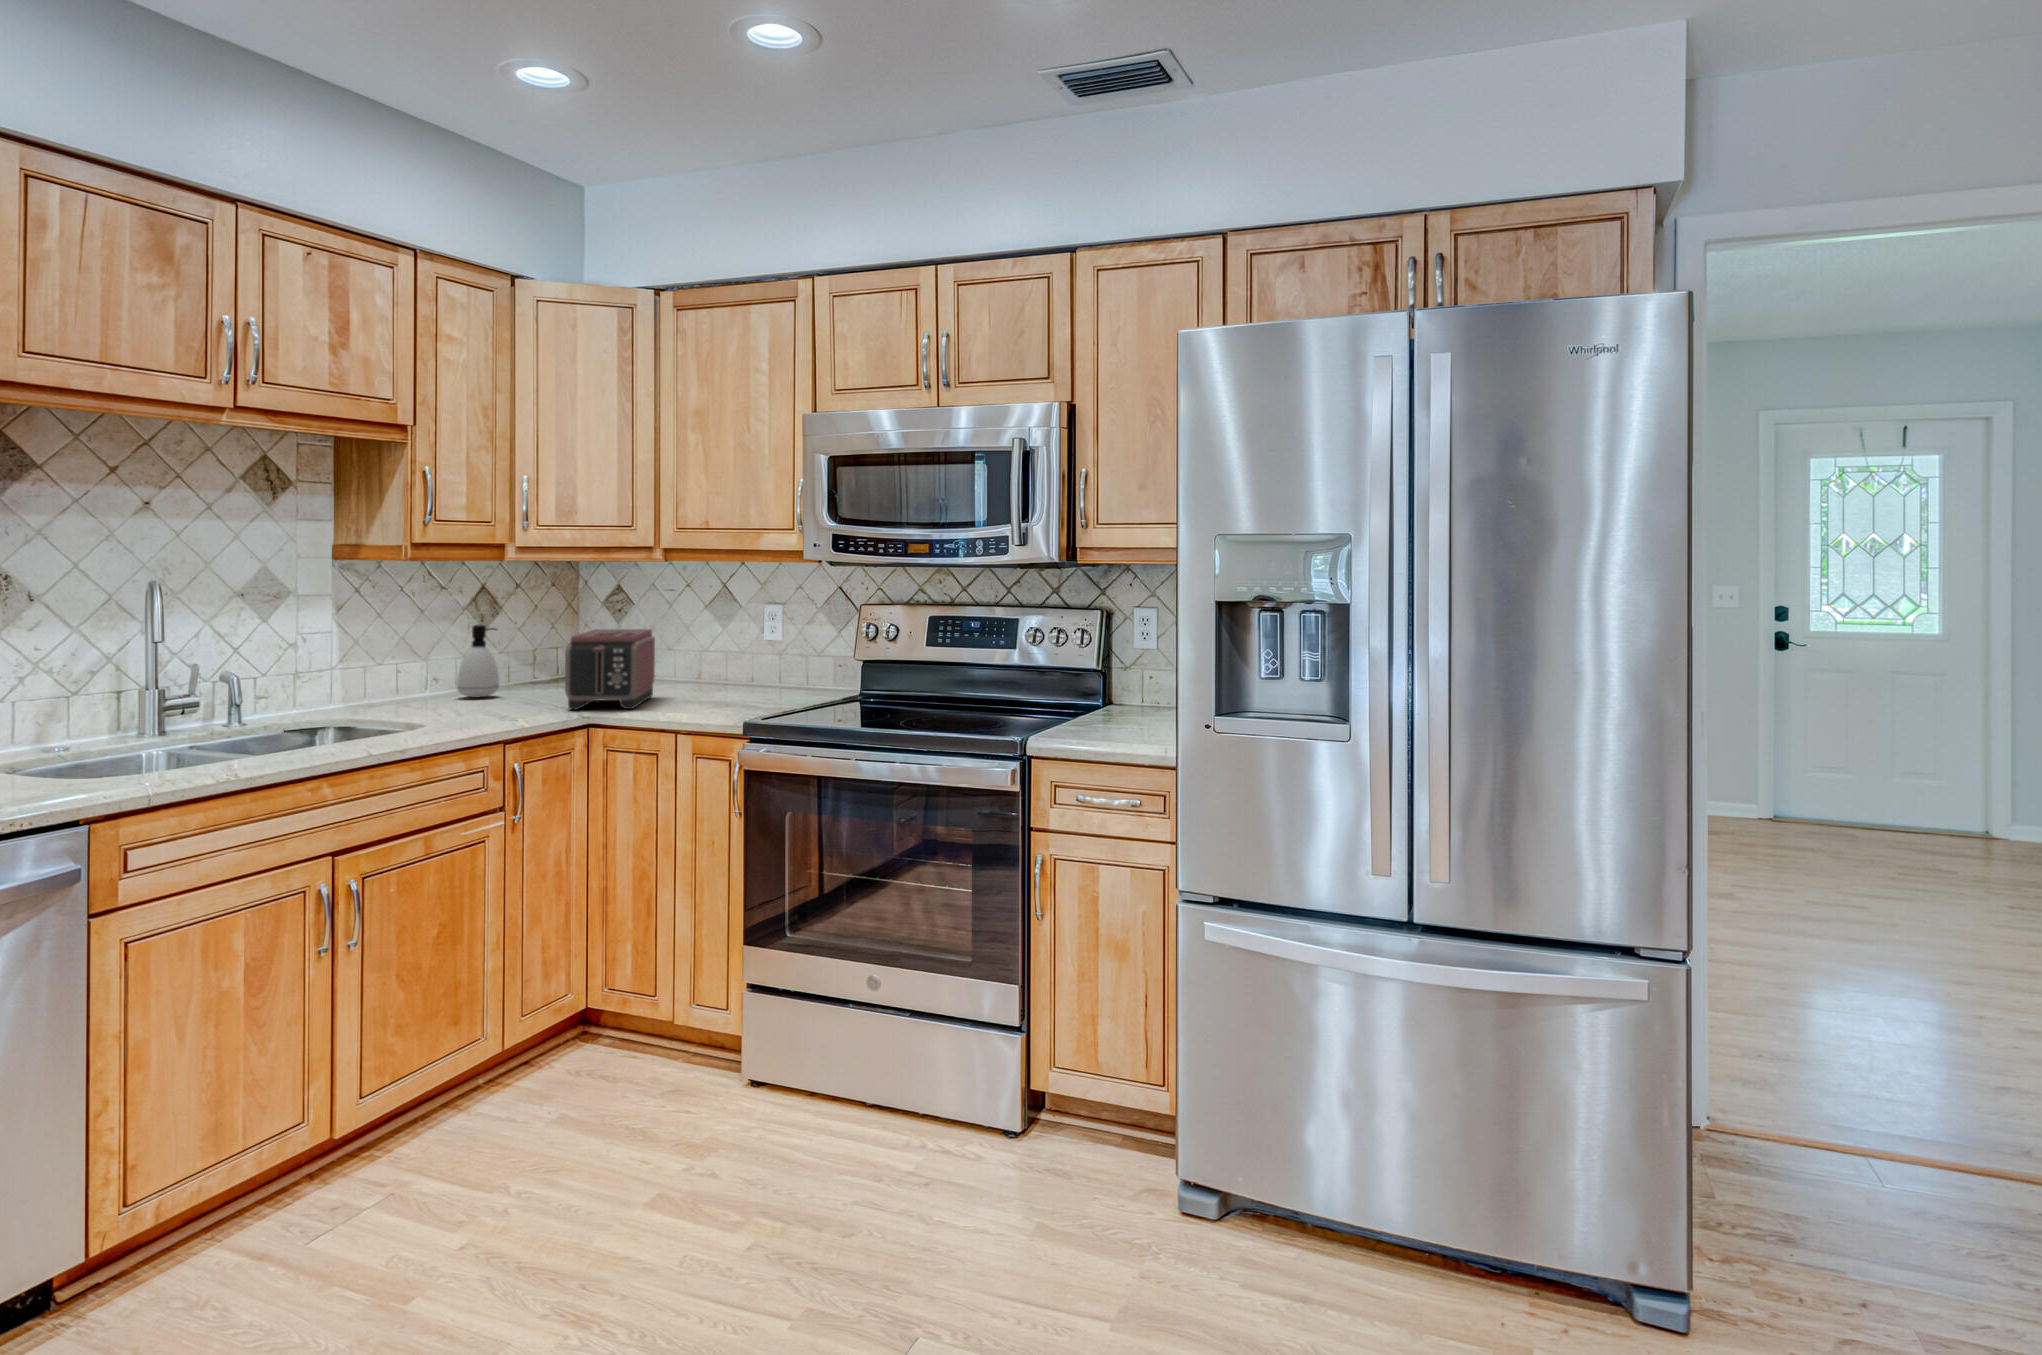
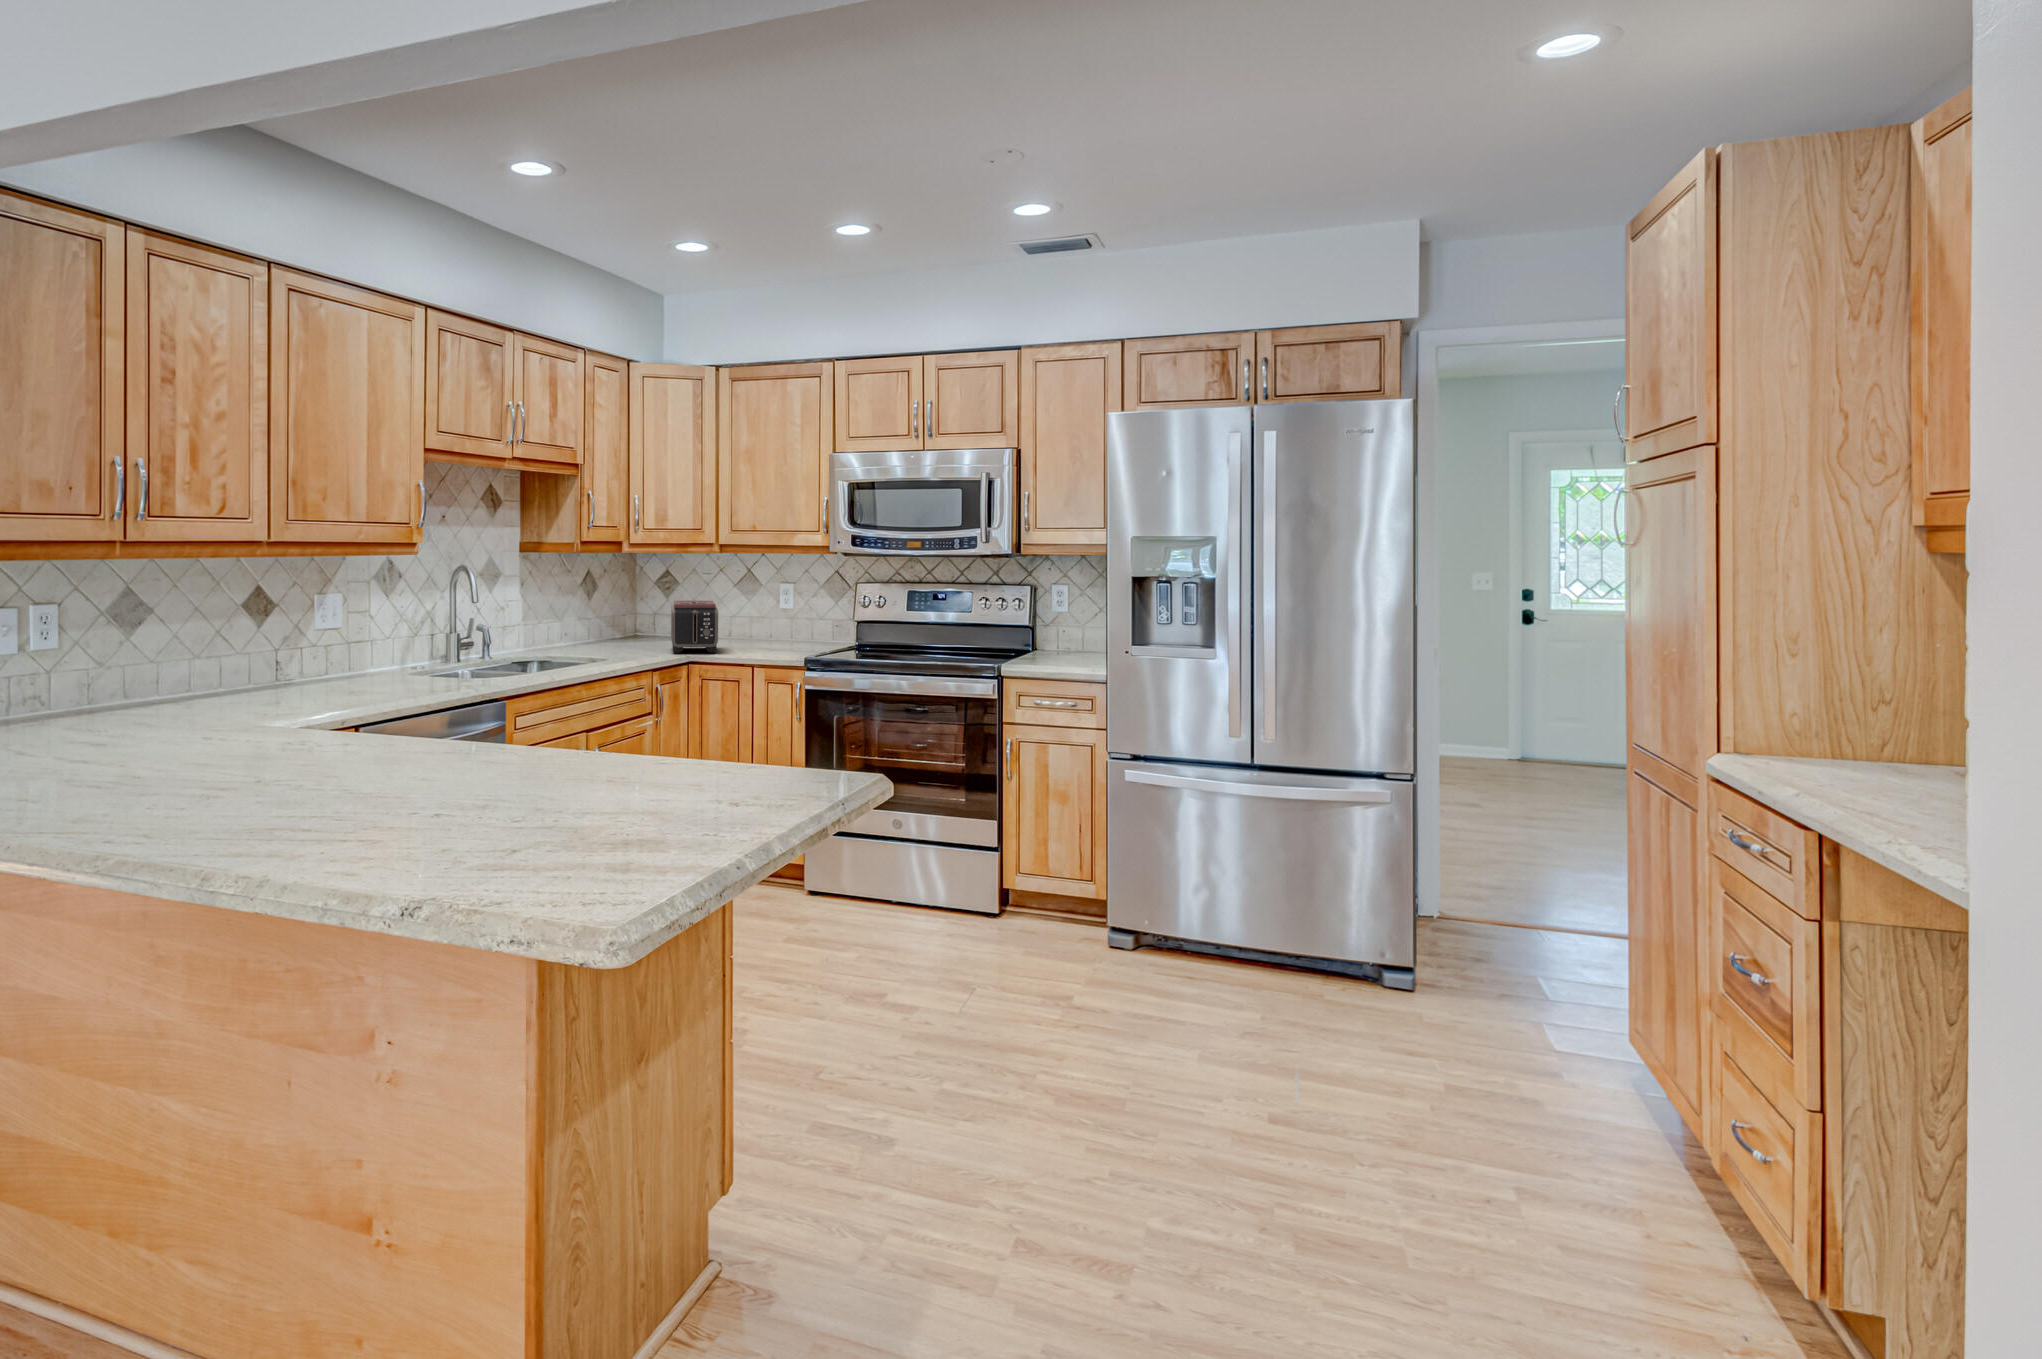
soap dispenser: present [457,625,499,697] -> none [580,597,607,647]

